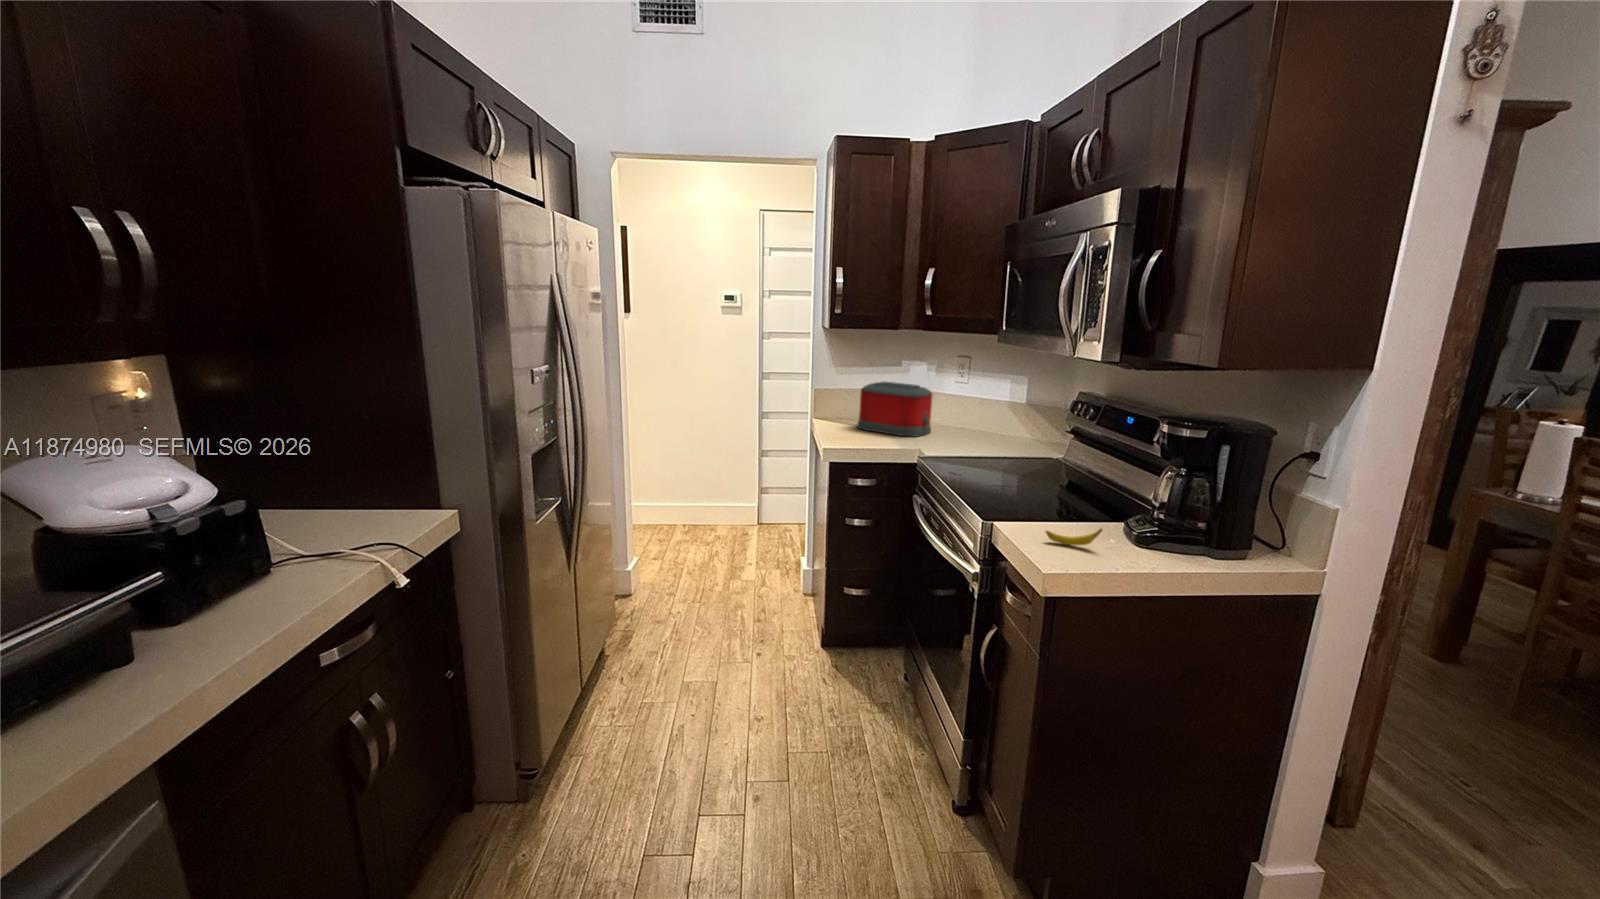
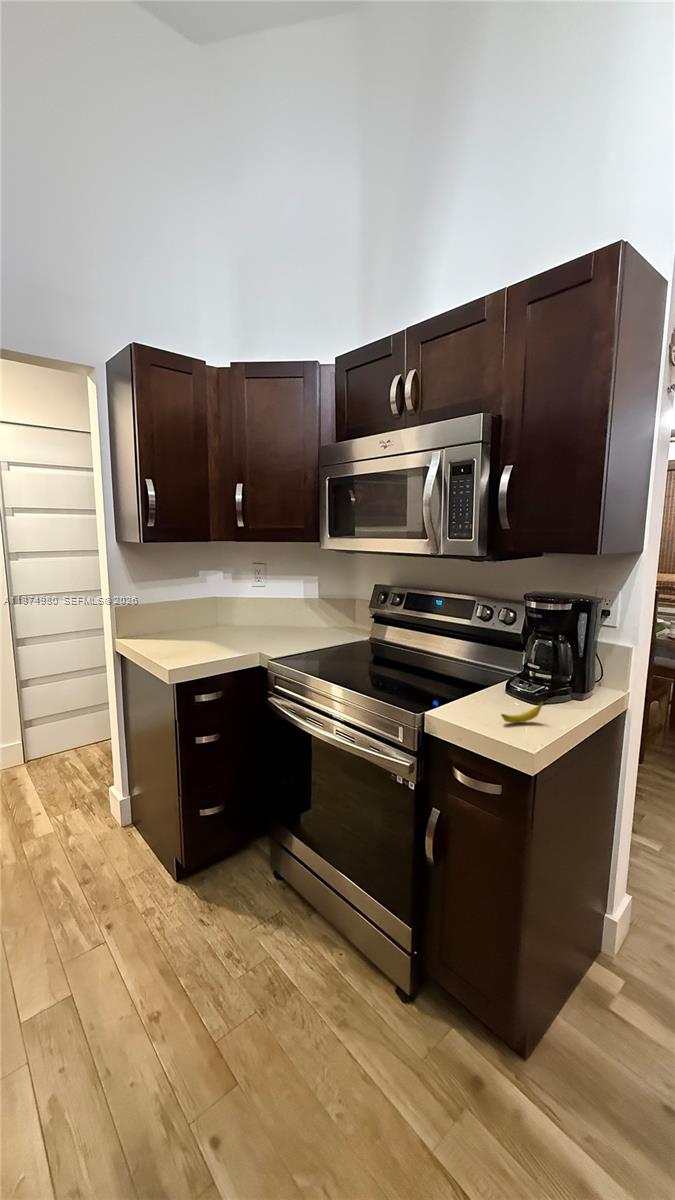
toaster: present [857,382,932,437] -> none [175,593,249,643]

